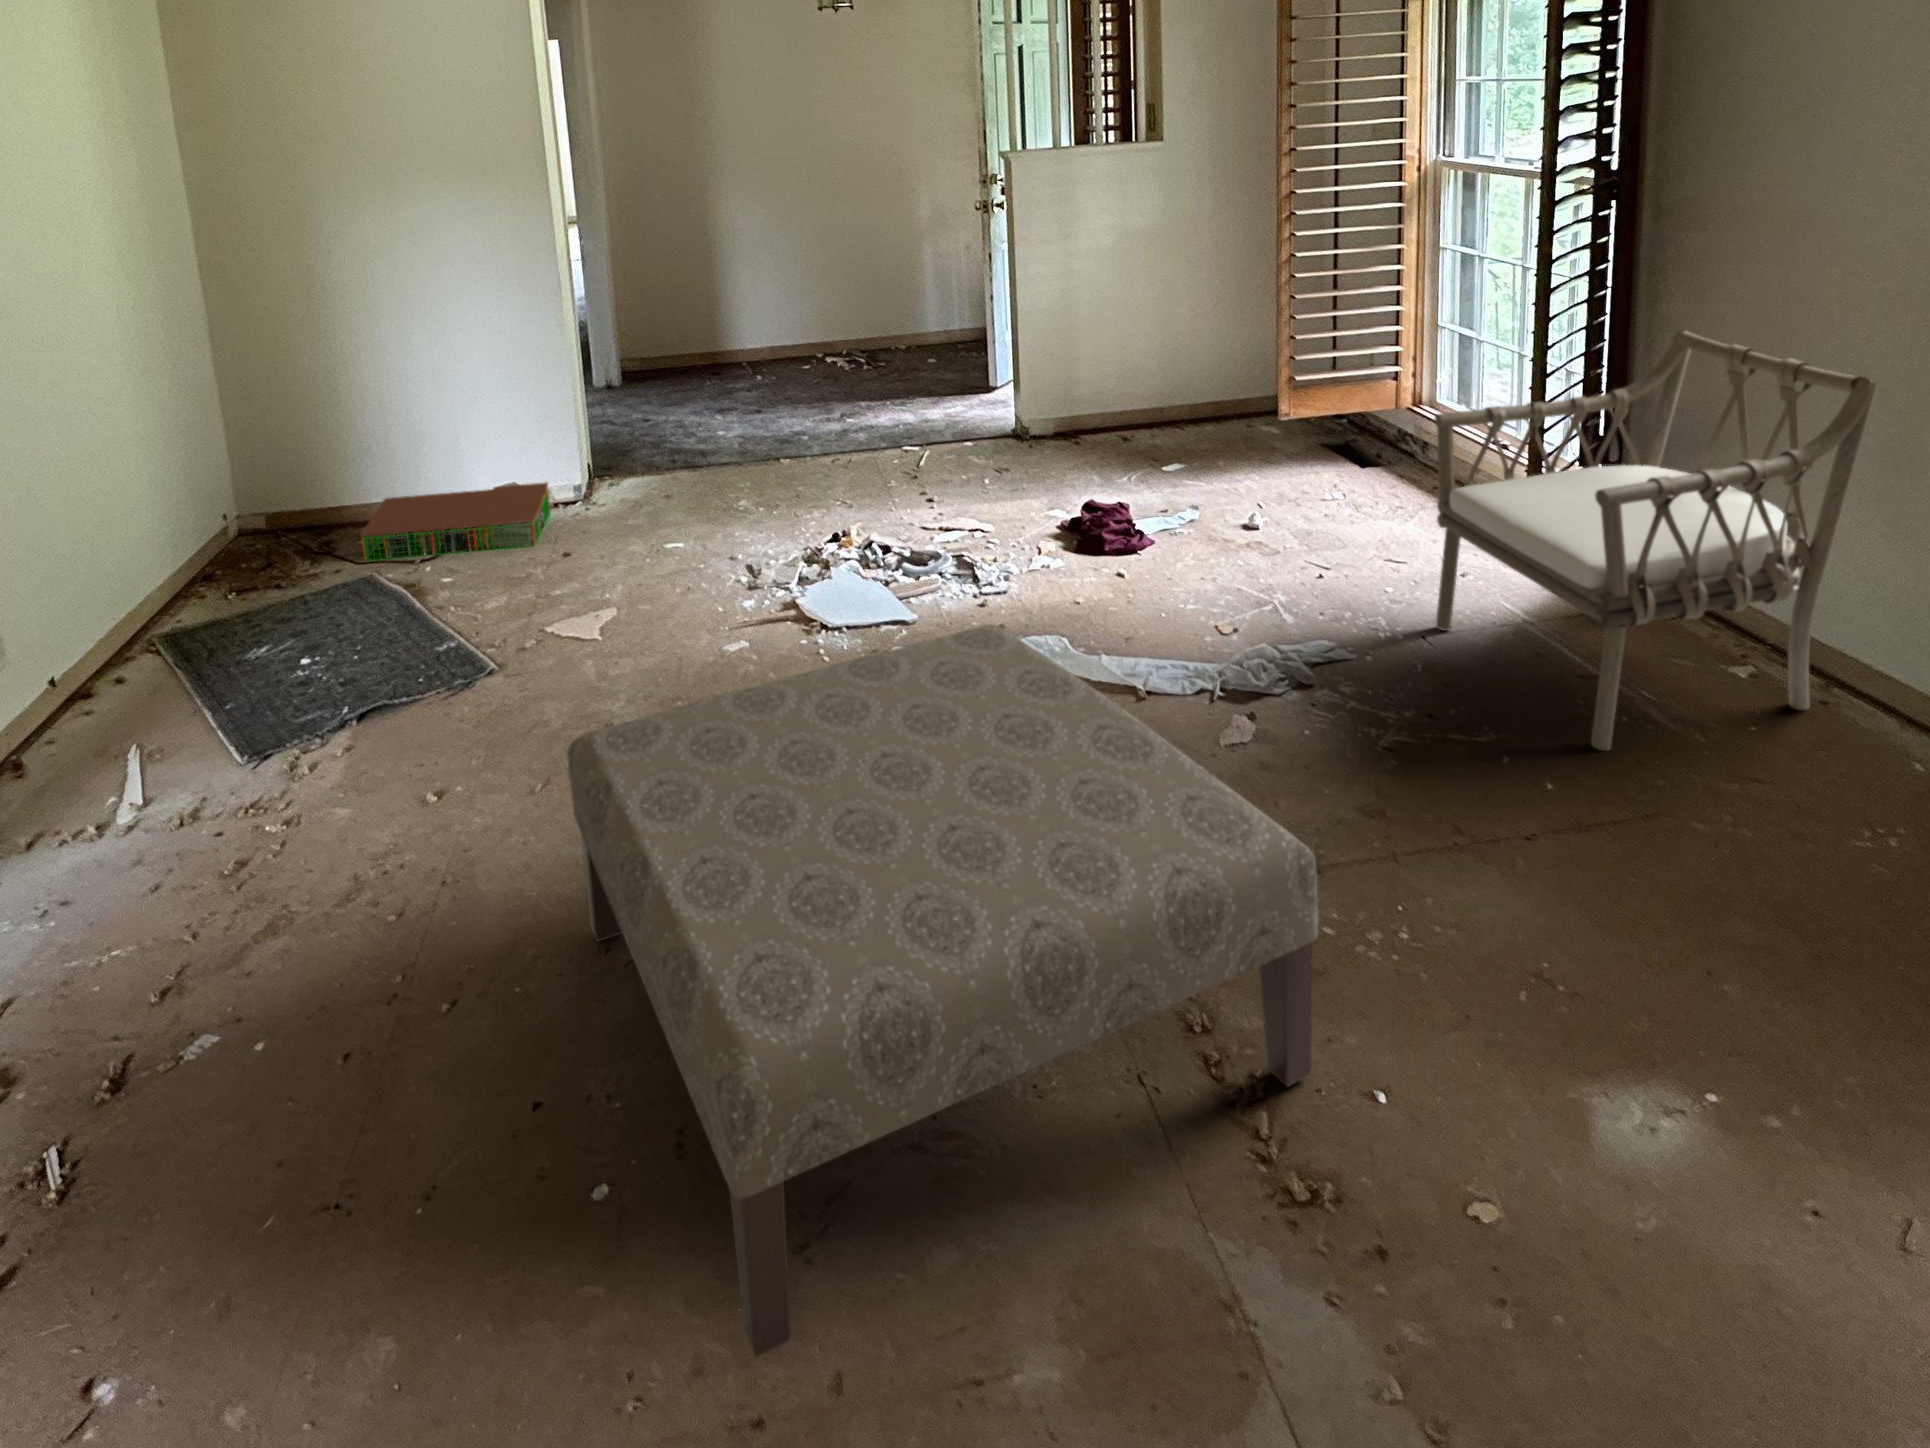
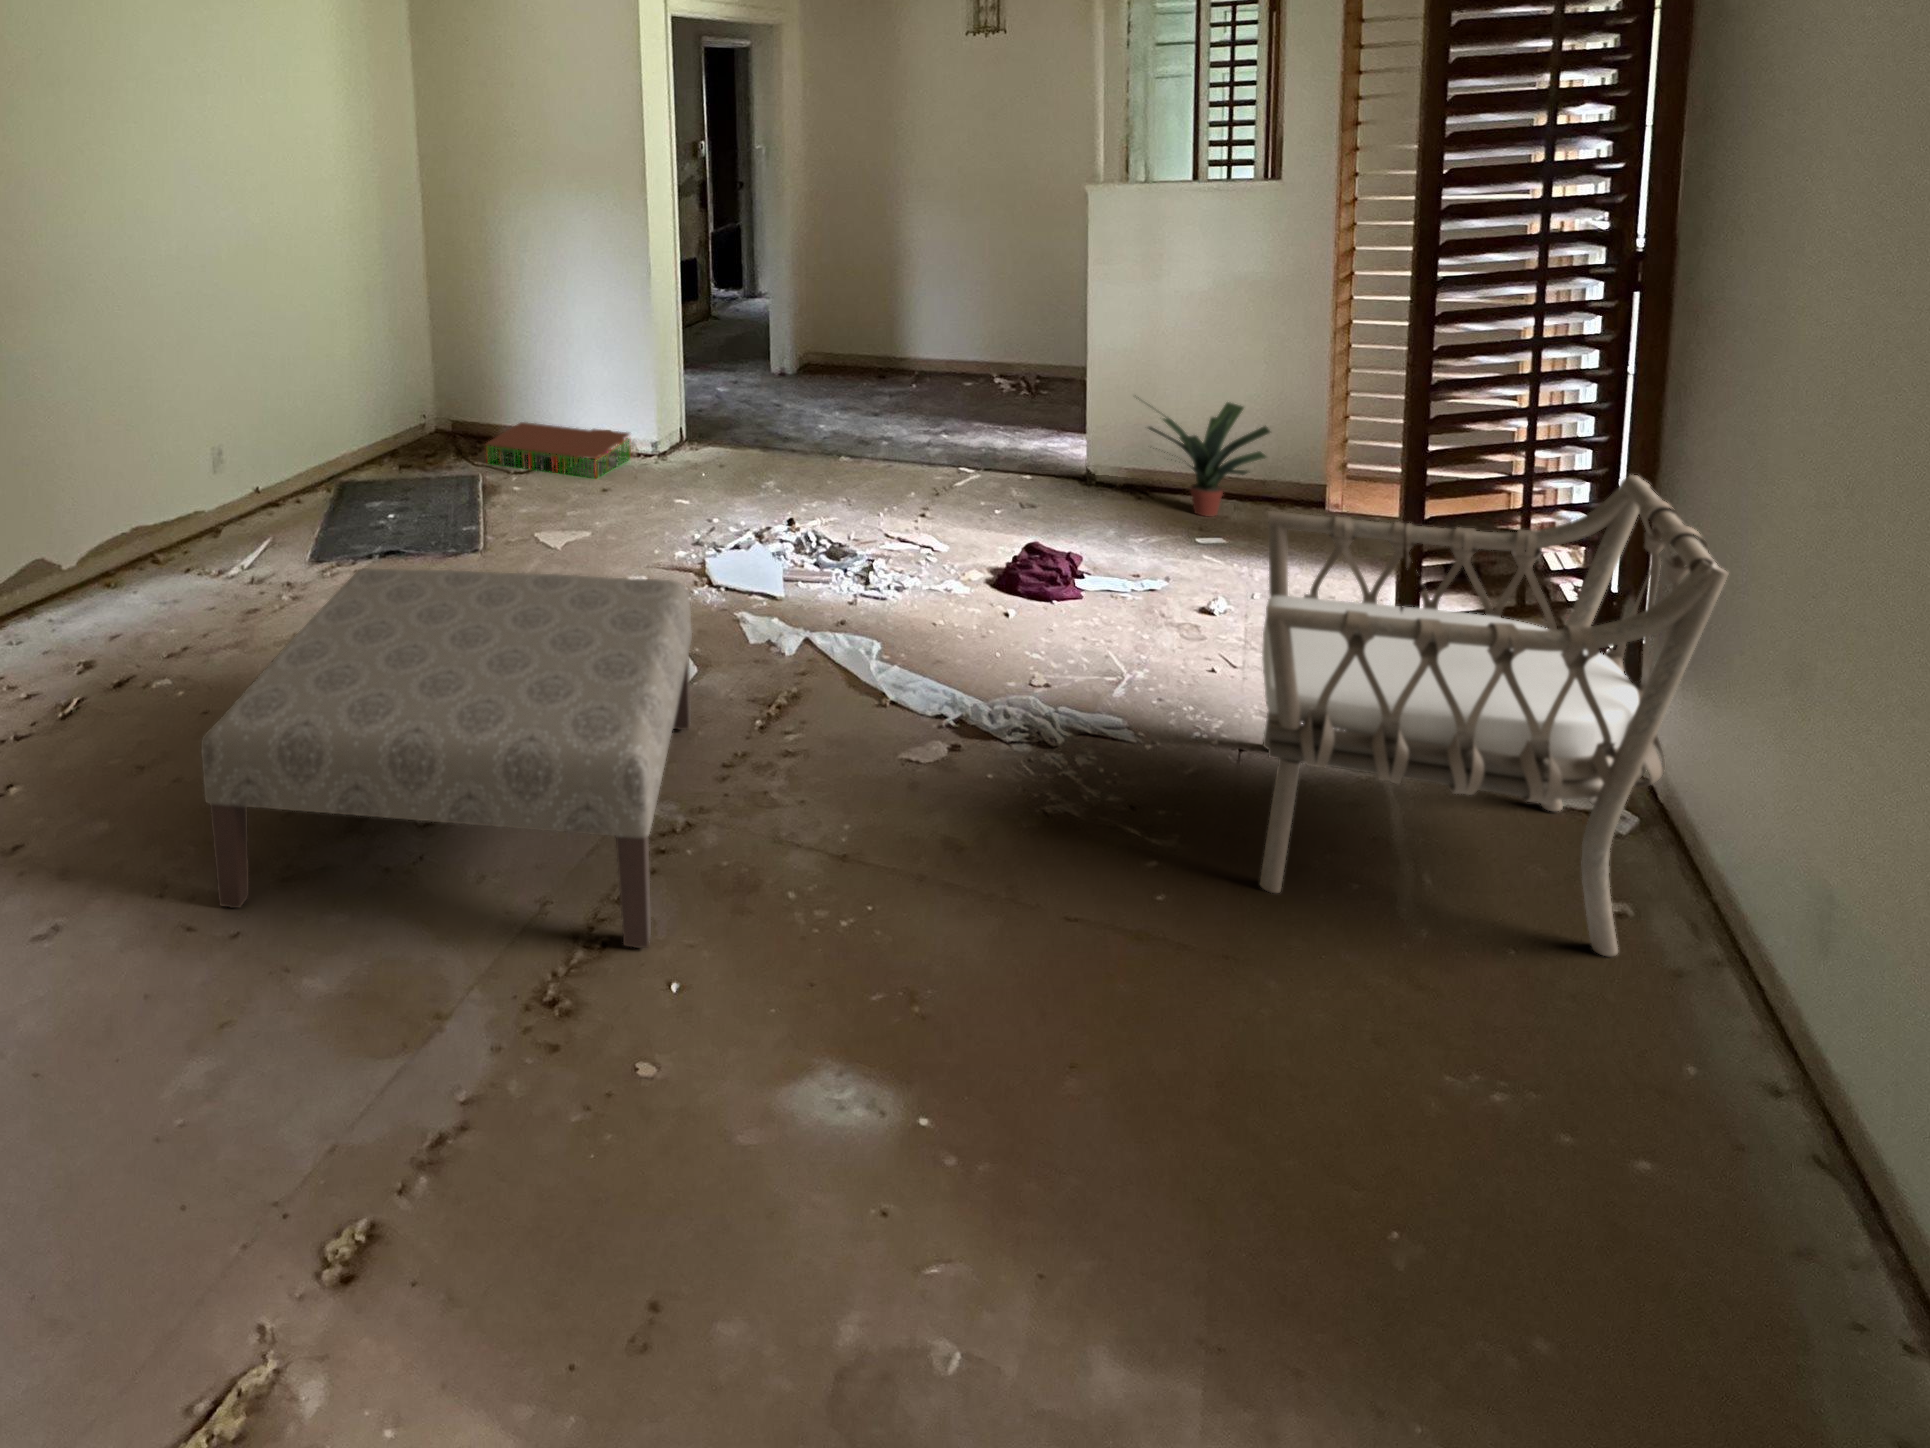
potted plant: none [1070,342,1186,448] -> present [1136,397,1270,516]

